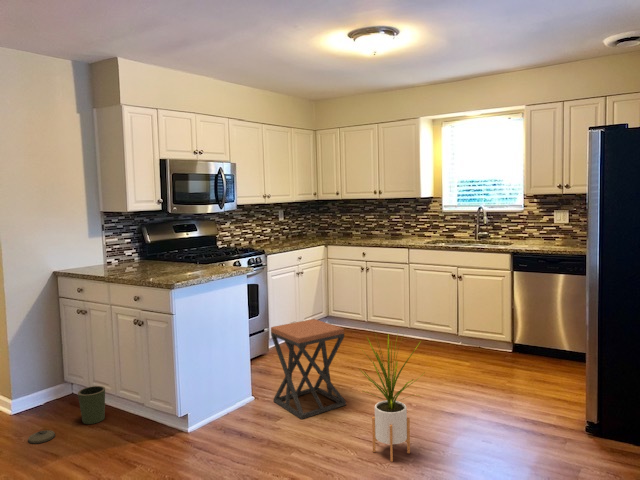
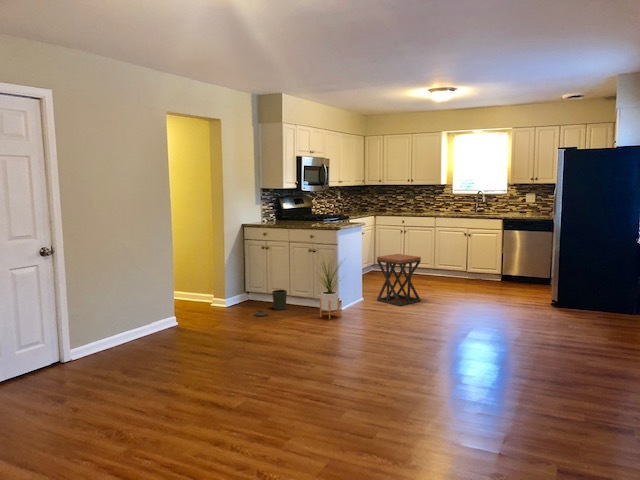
house plant: present [359,334,423,462] -> present [316,257,339,319]

